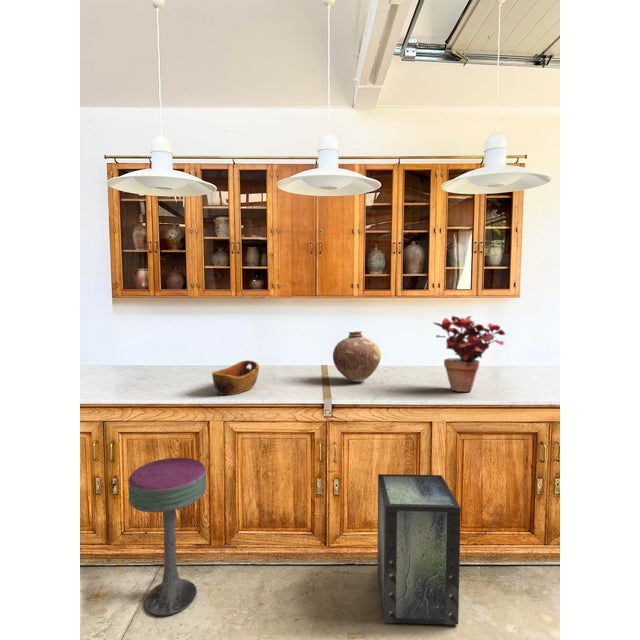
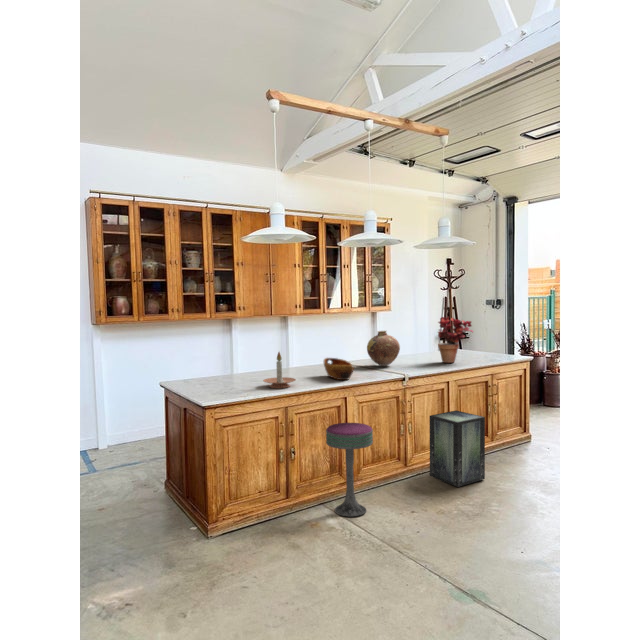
candle holder: none [112,344,159,393] -> present [263,352,296,388]

